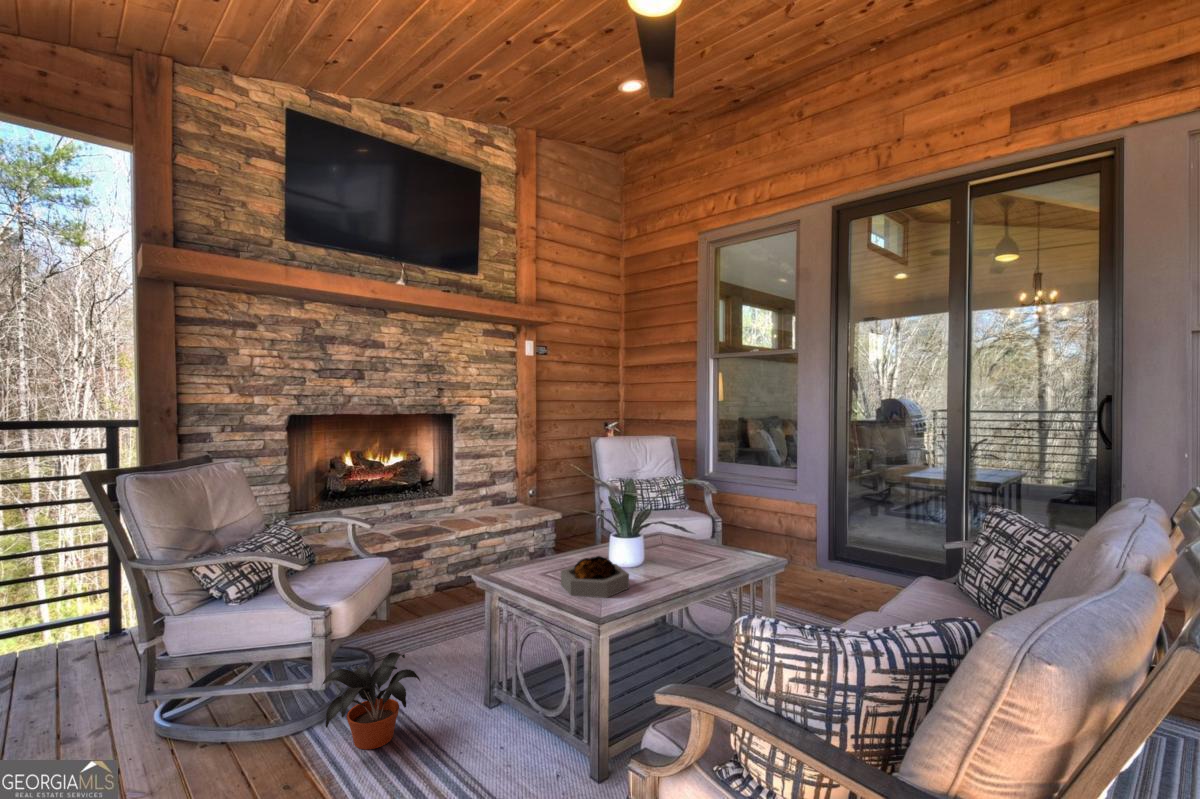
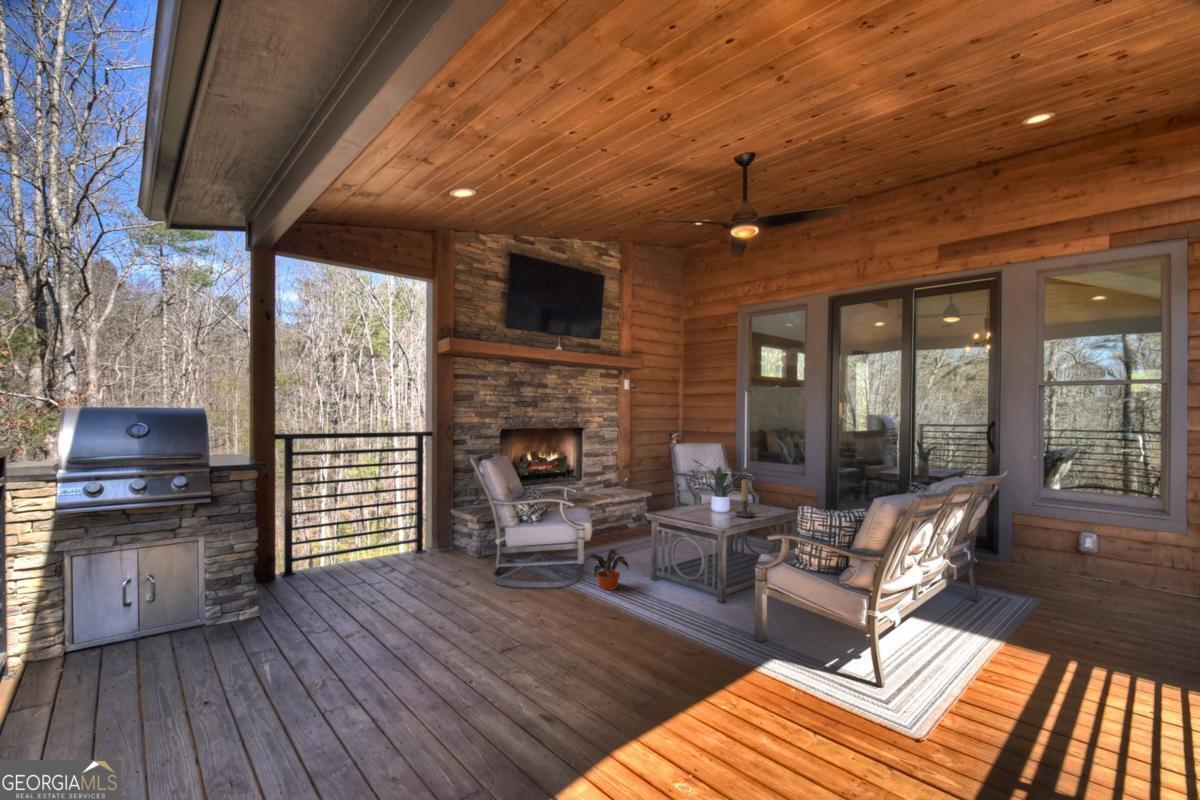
candle holder: none [651,504,691,581] -> present [735,480,755,518]
decorative bowl: present [561,556,629,598] -> none [693,503,727,522]

